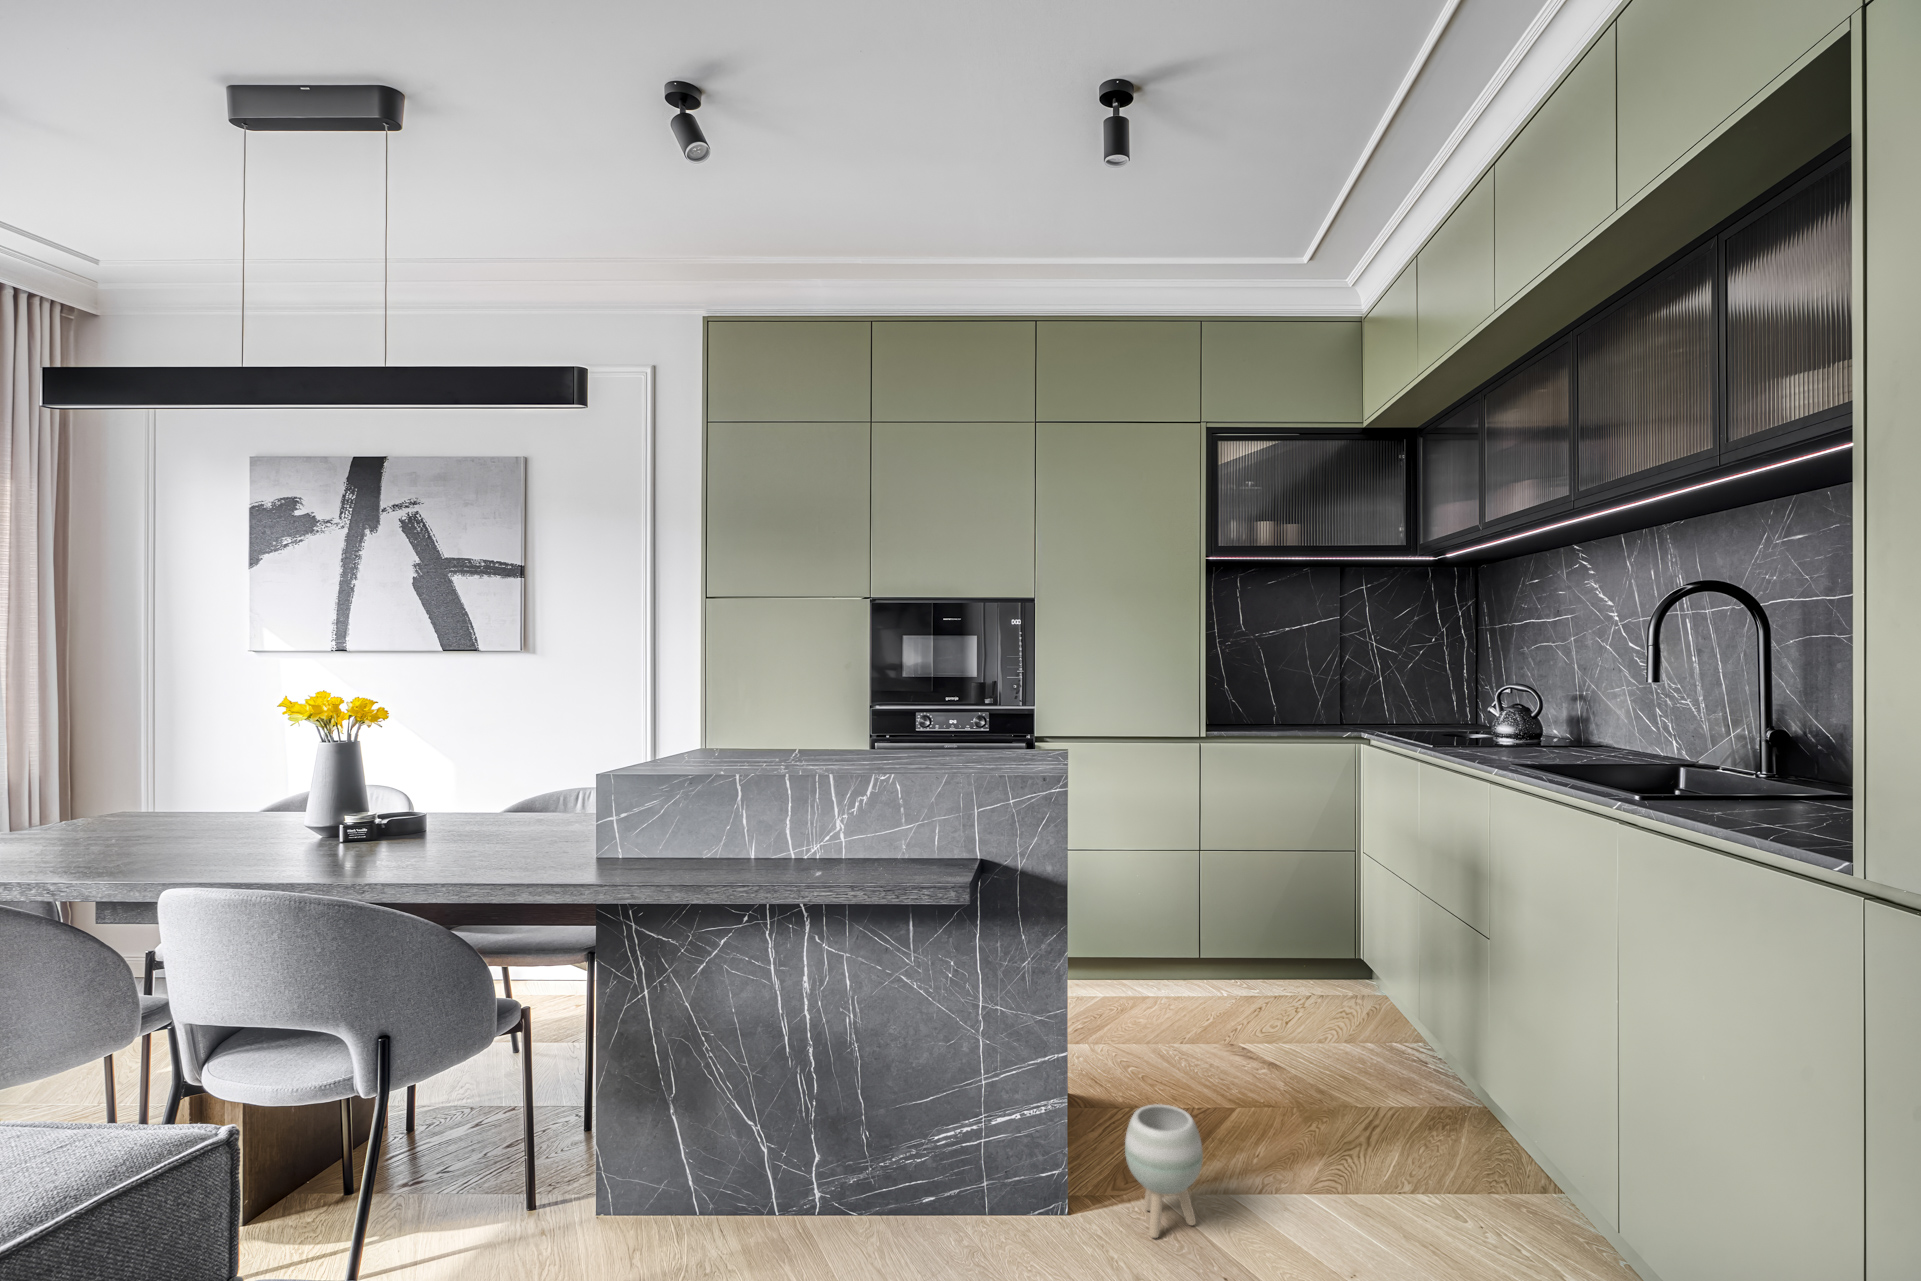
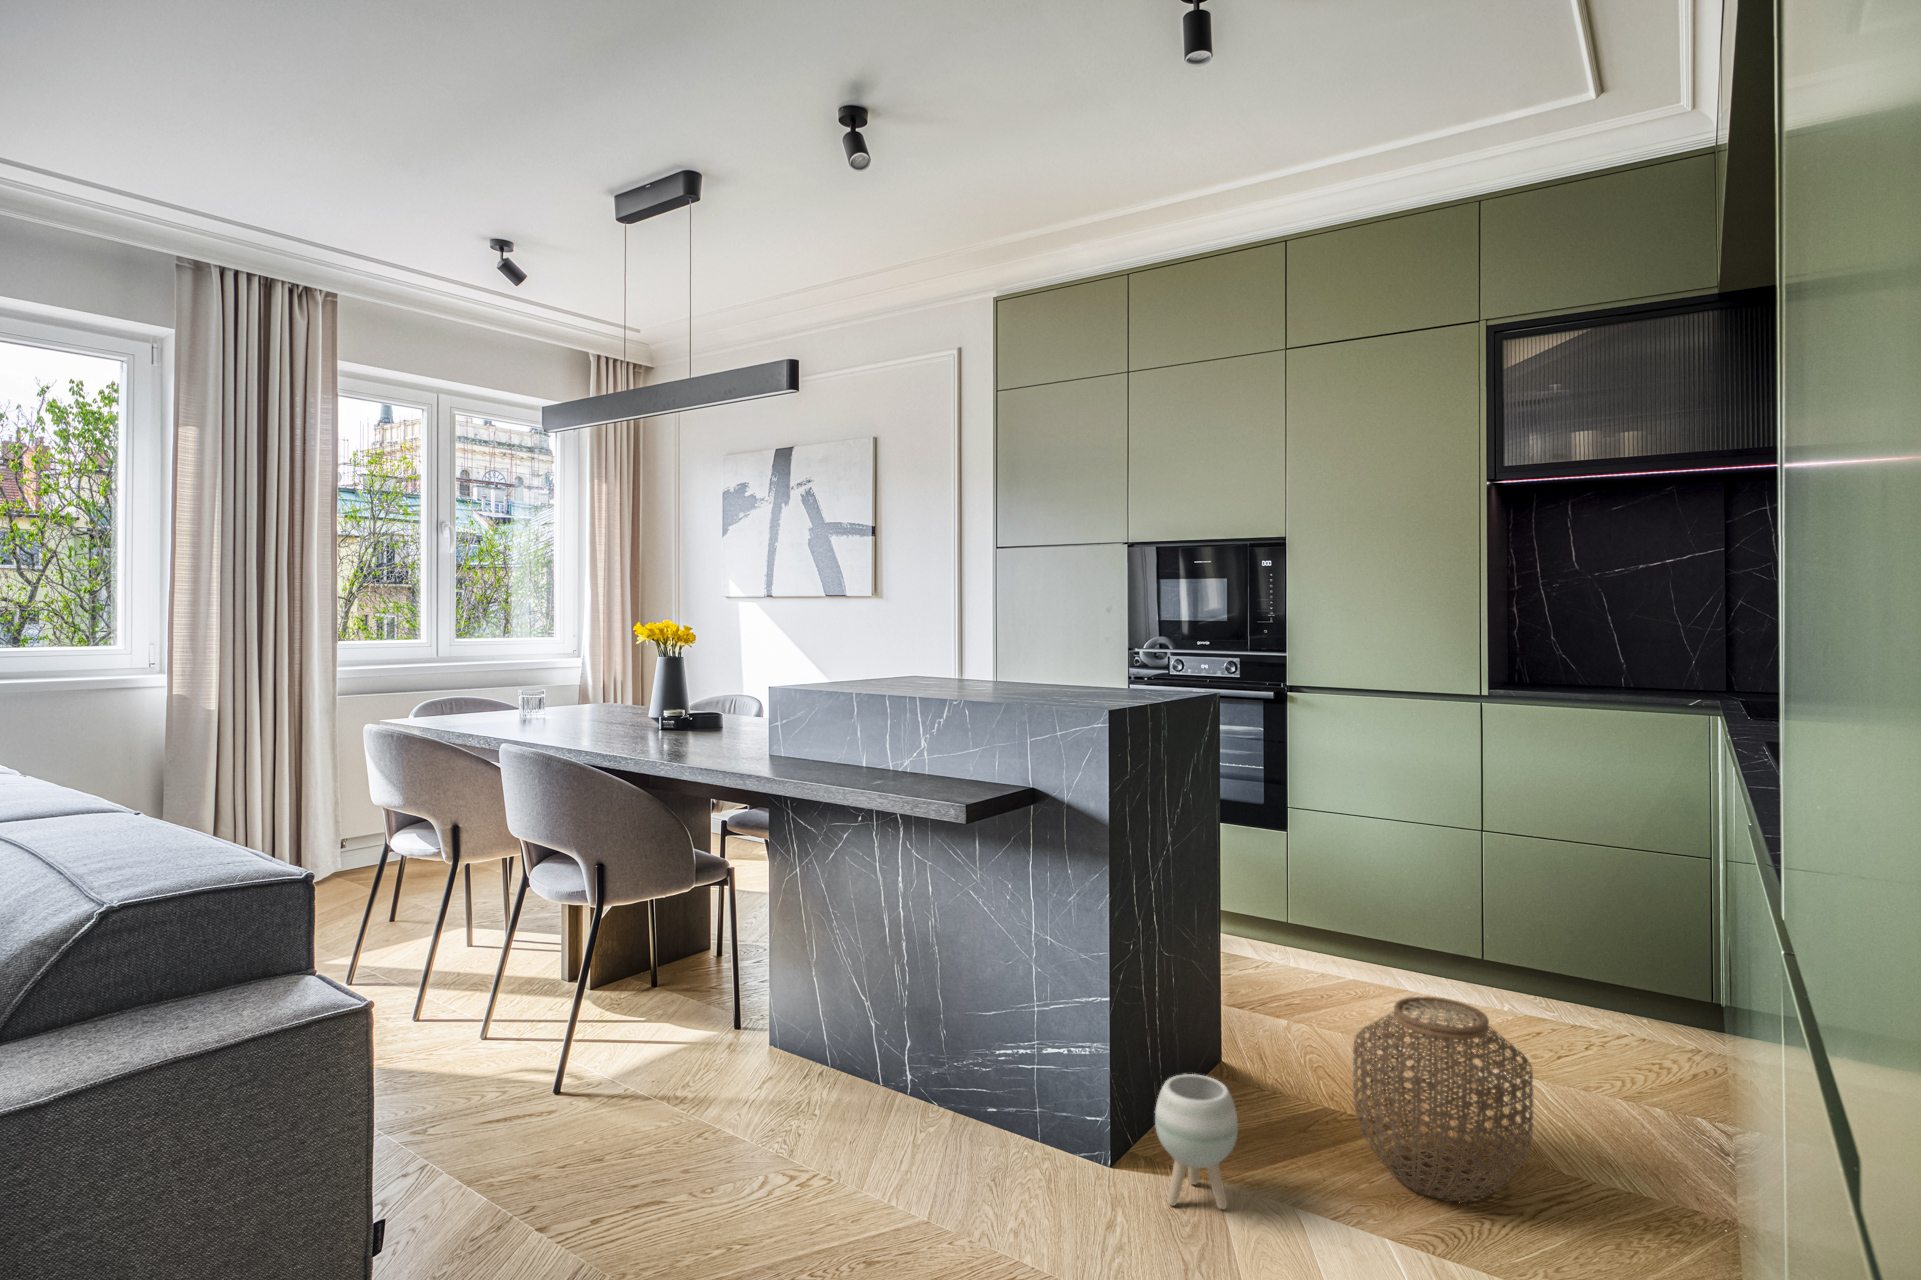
woven basket: none [1219,984,1363,1154] -> present [1353,997,1533,1201]

